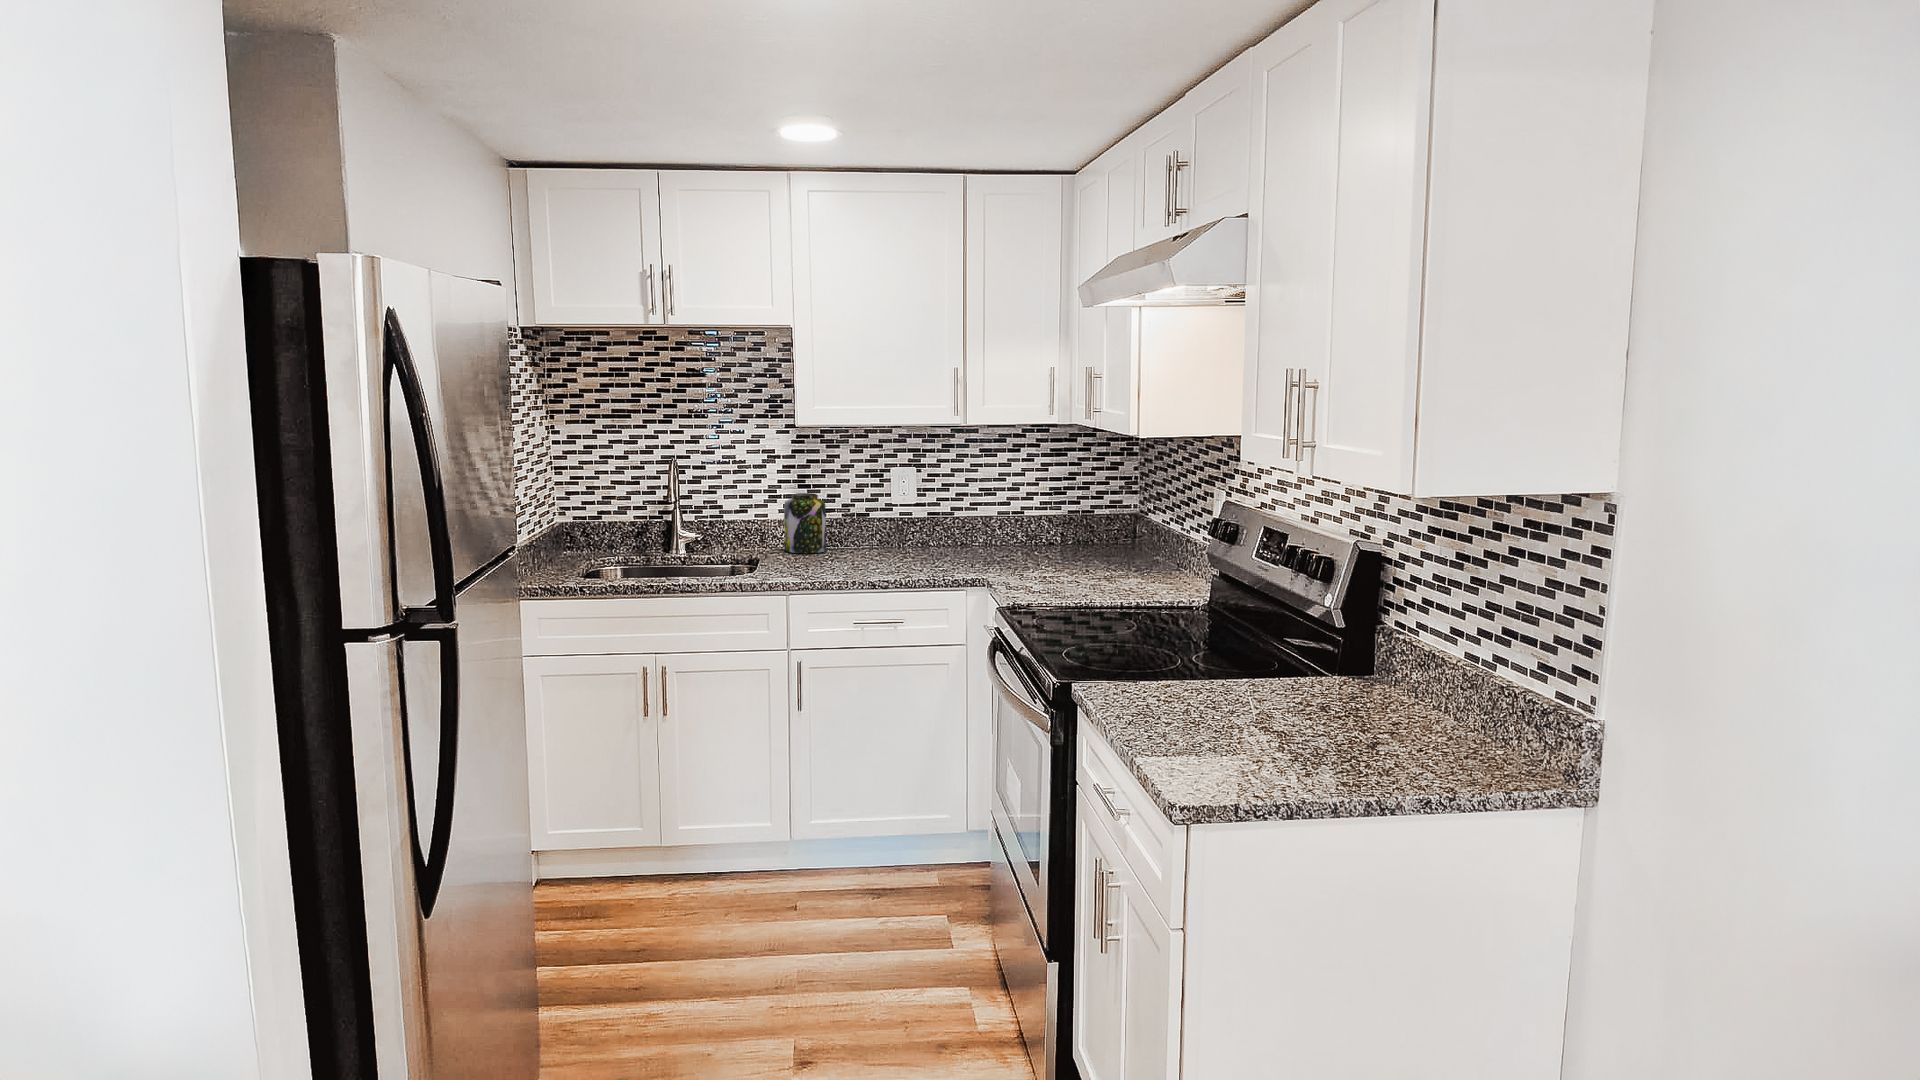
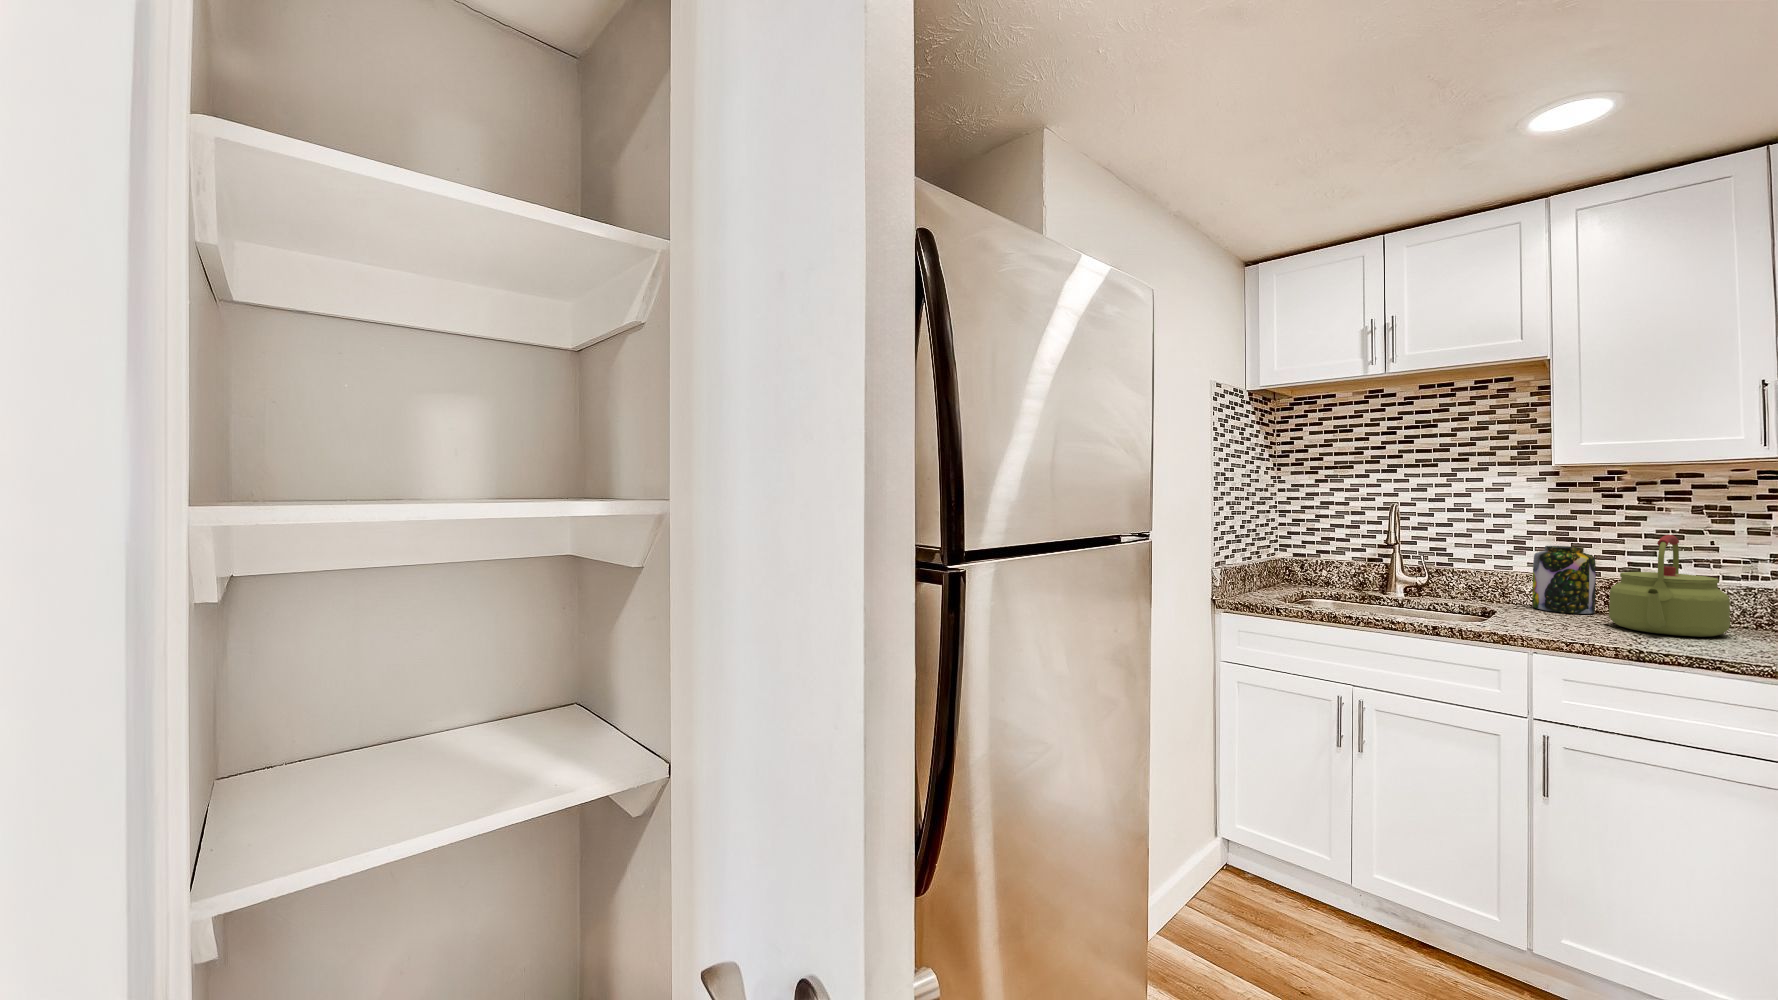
kettle: none [837,484,903,565] -> present [1609,535,1730,637]

